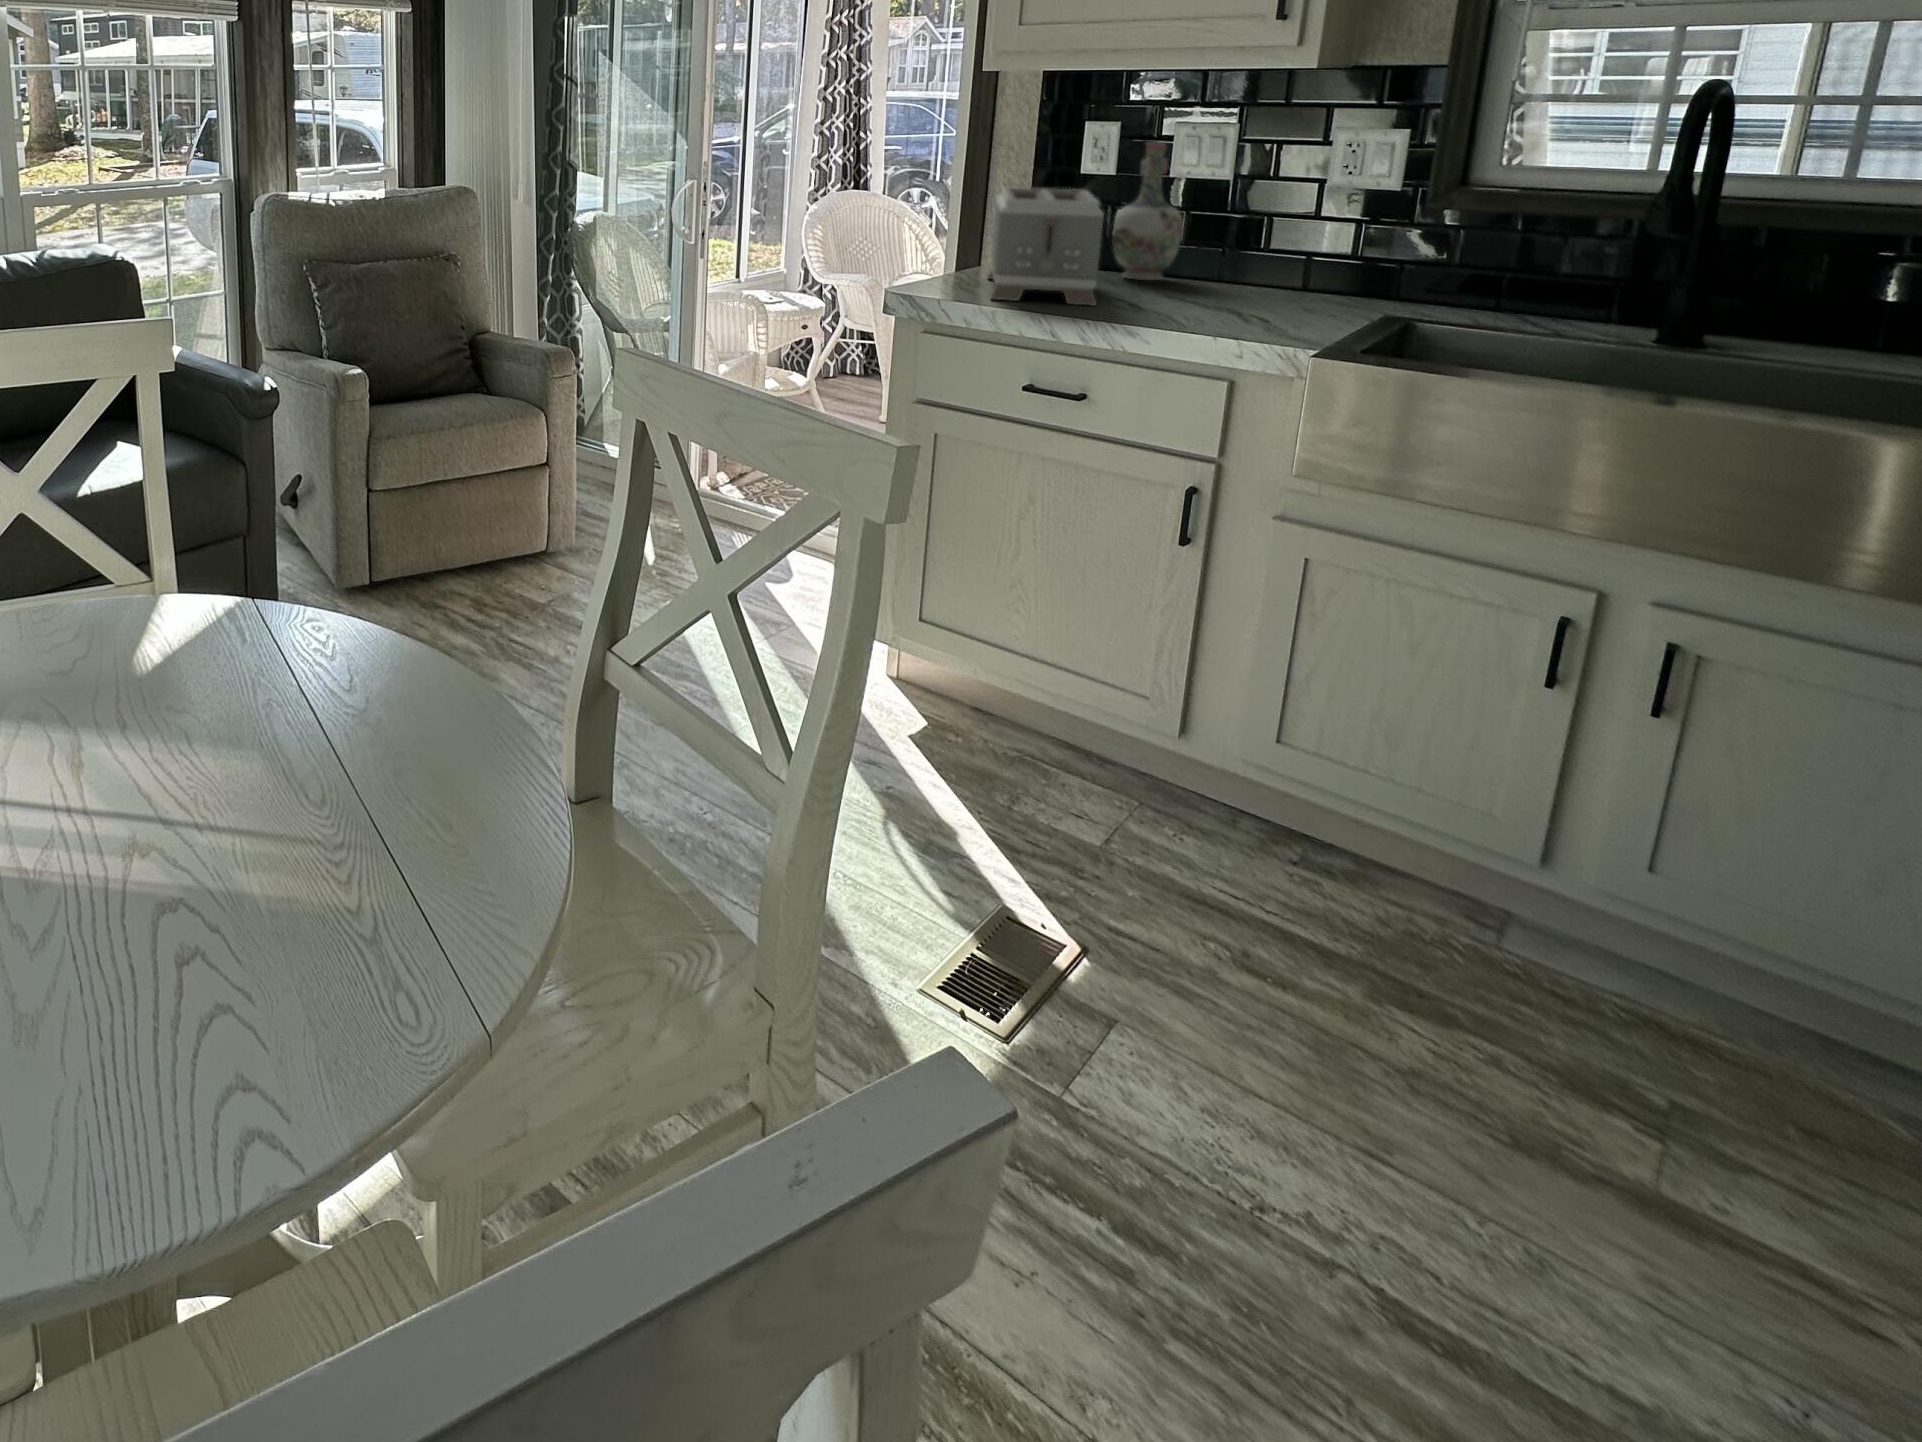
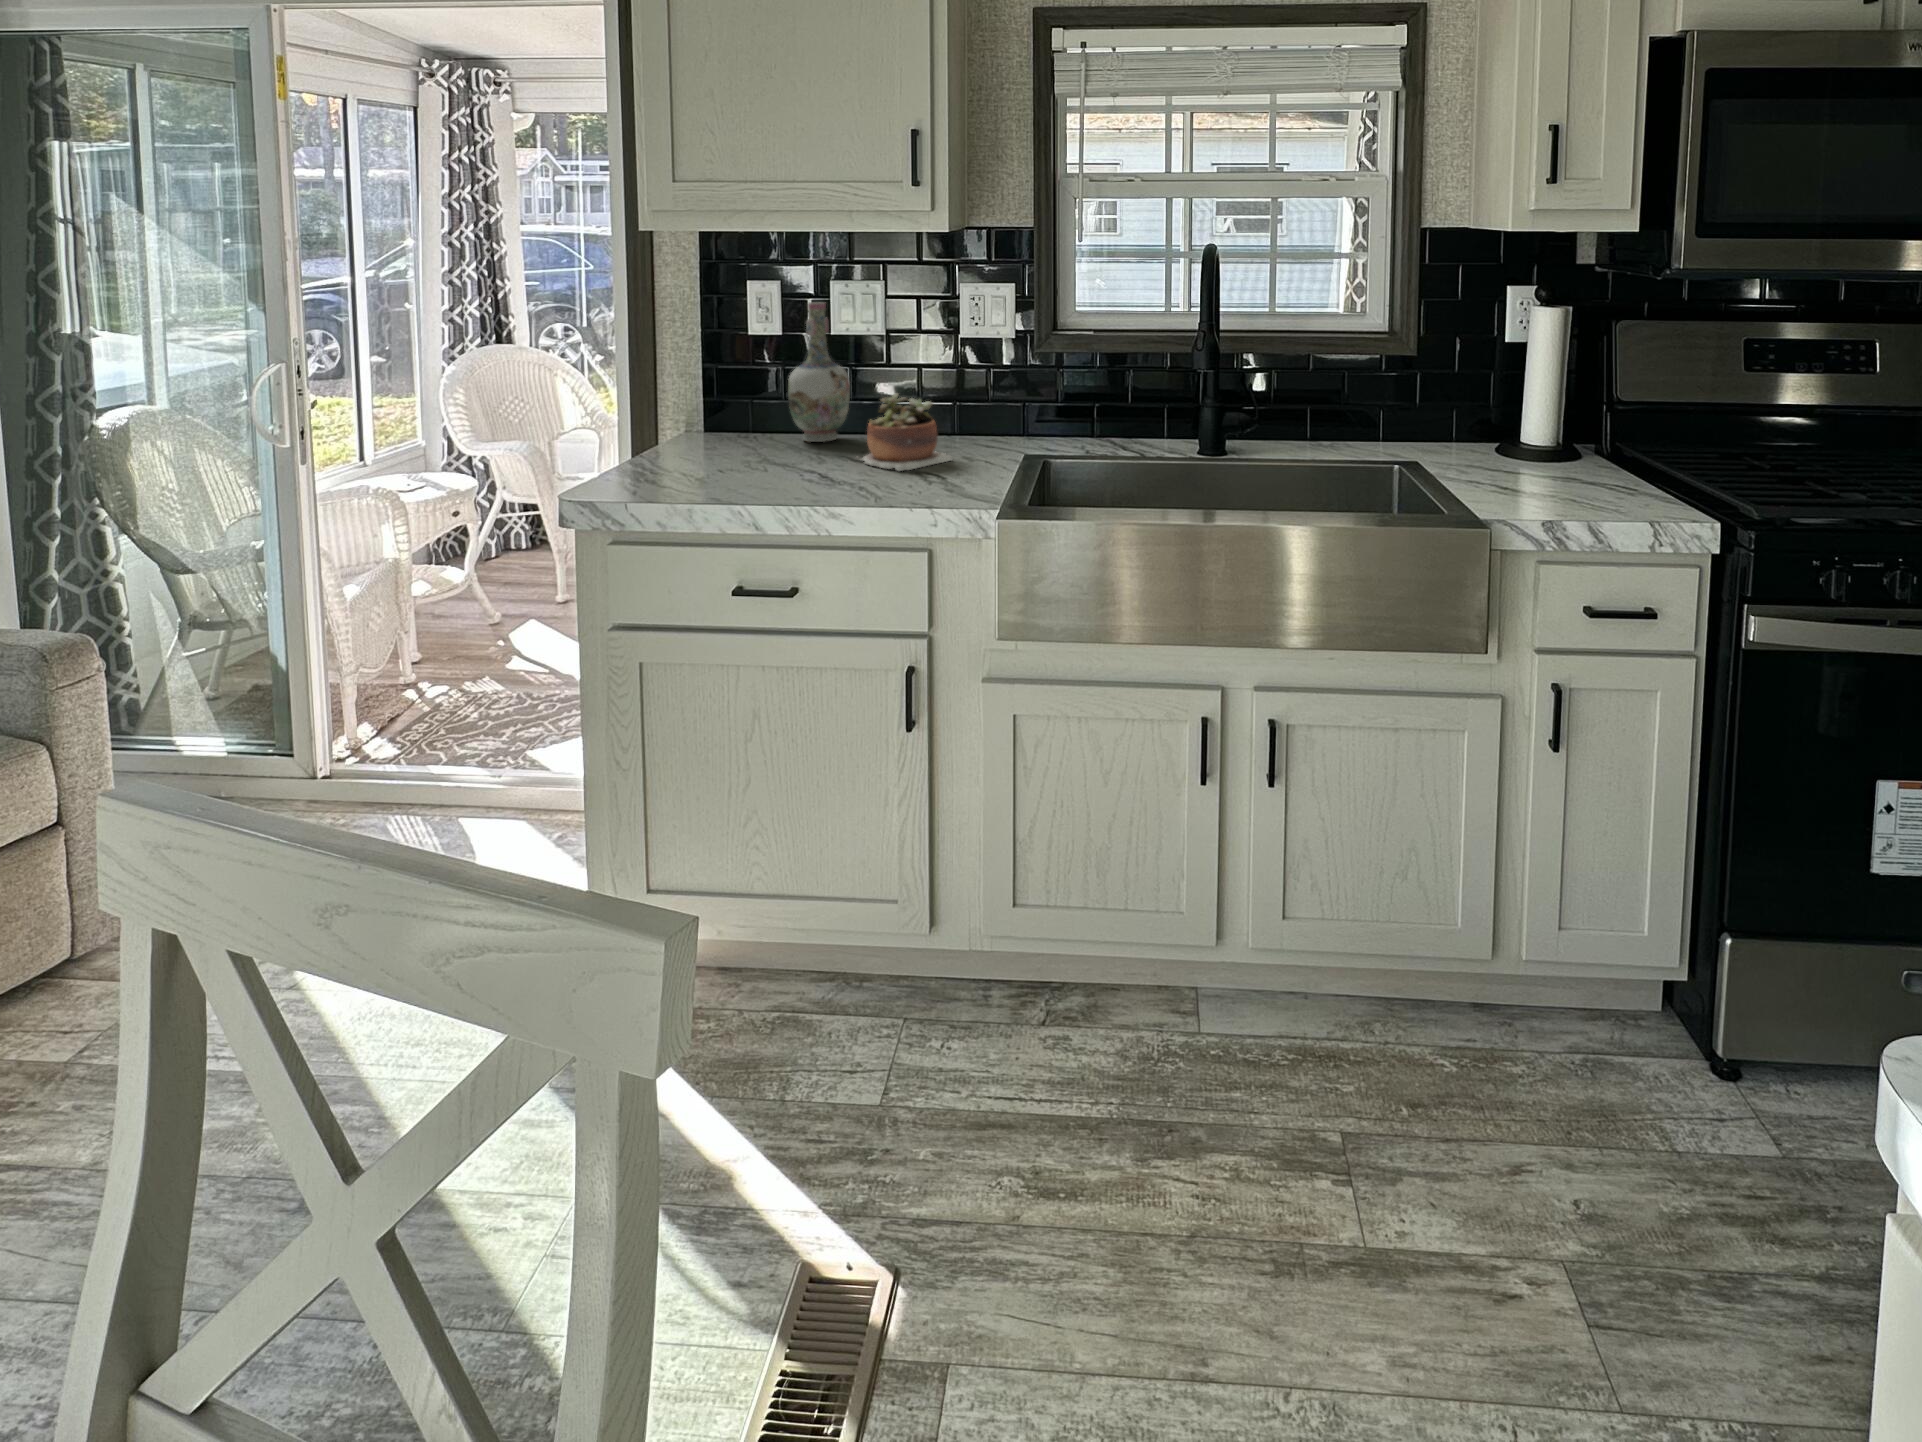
toaster: present [988,187,1104,306] -> none [671,356,793,494]
succulent plant: none [1172,235,1288,310] -> present [862,393,952,471]

